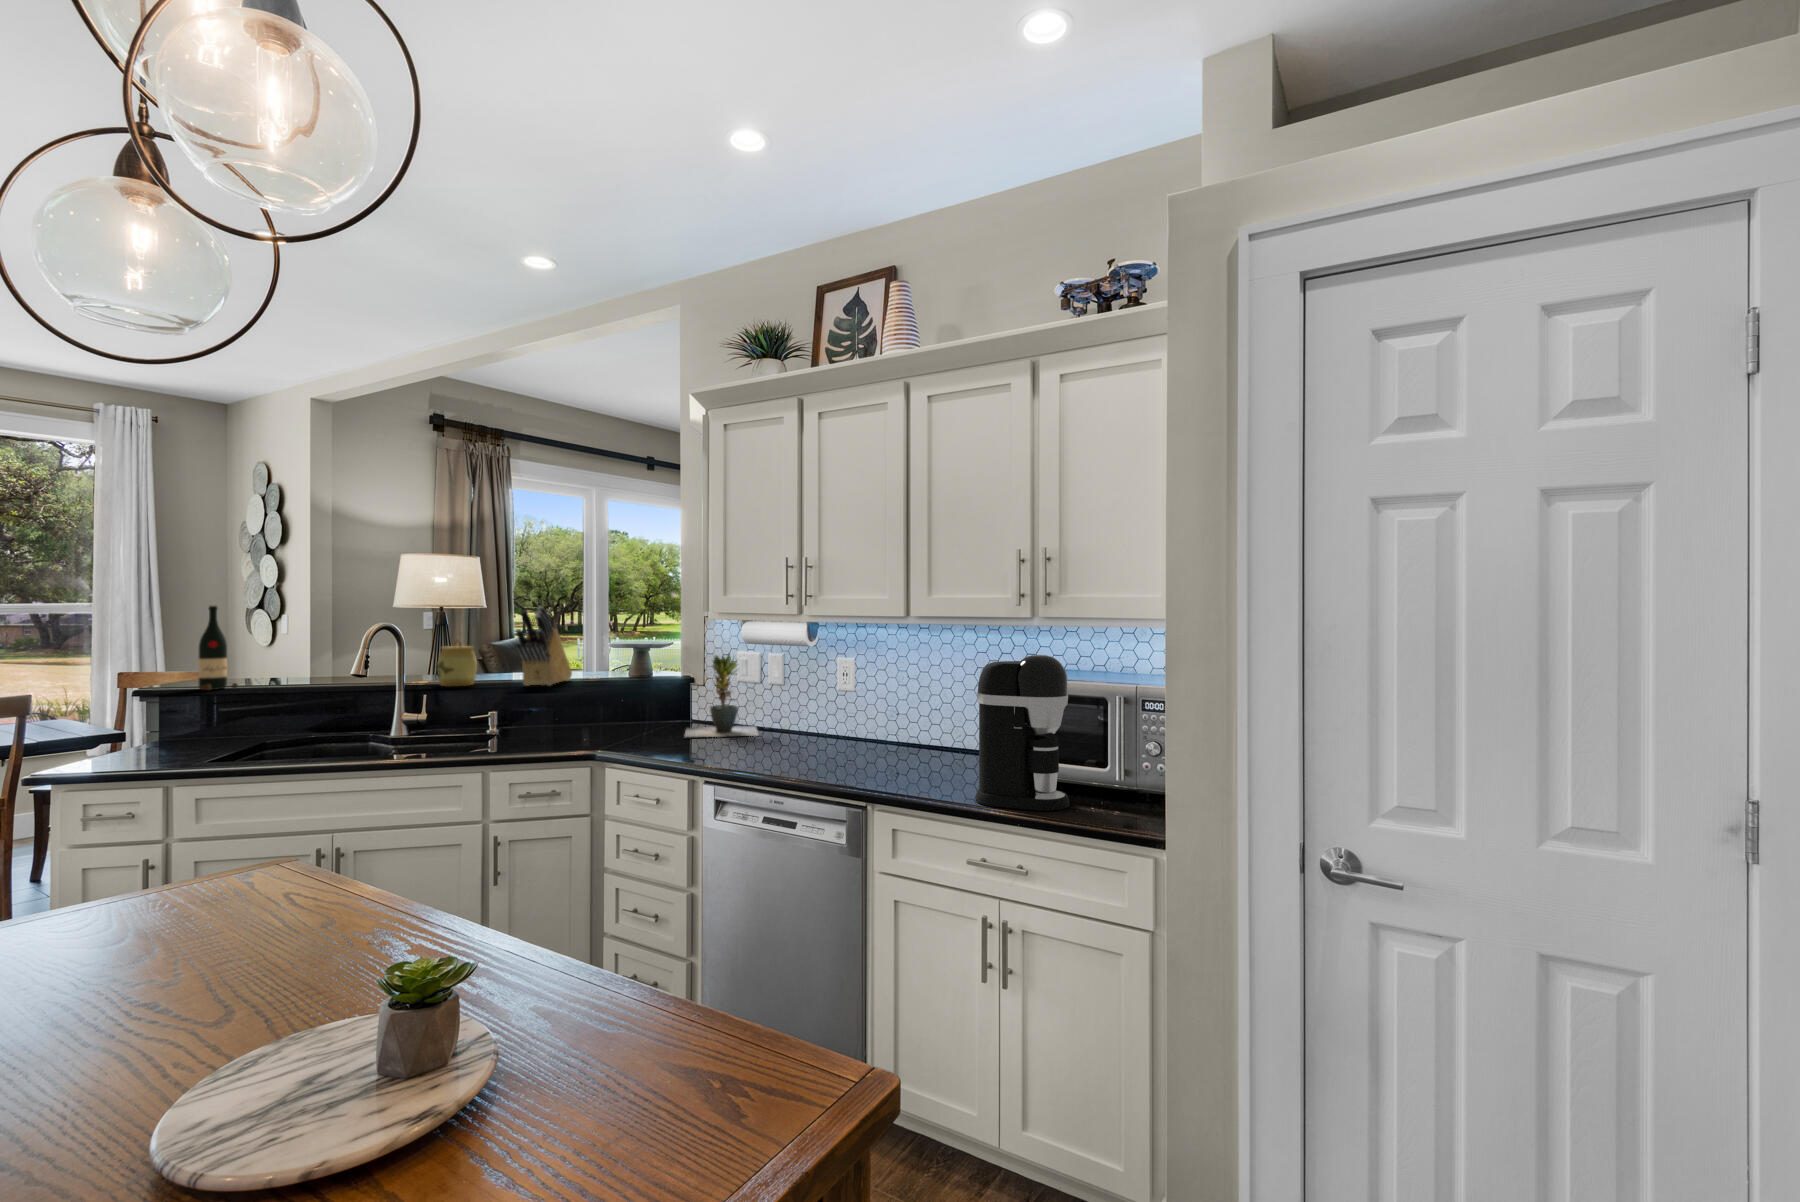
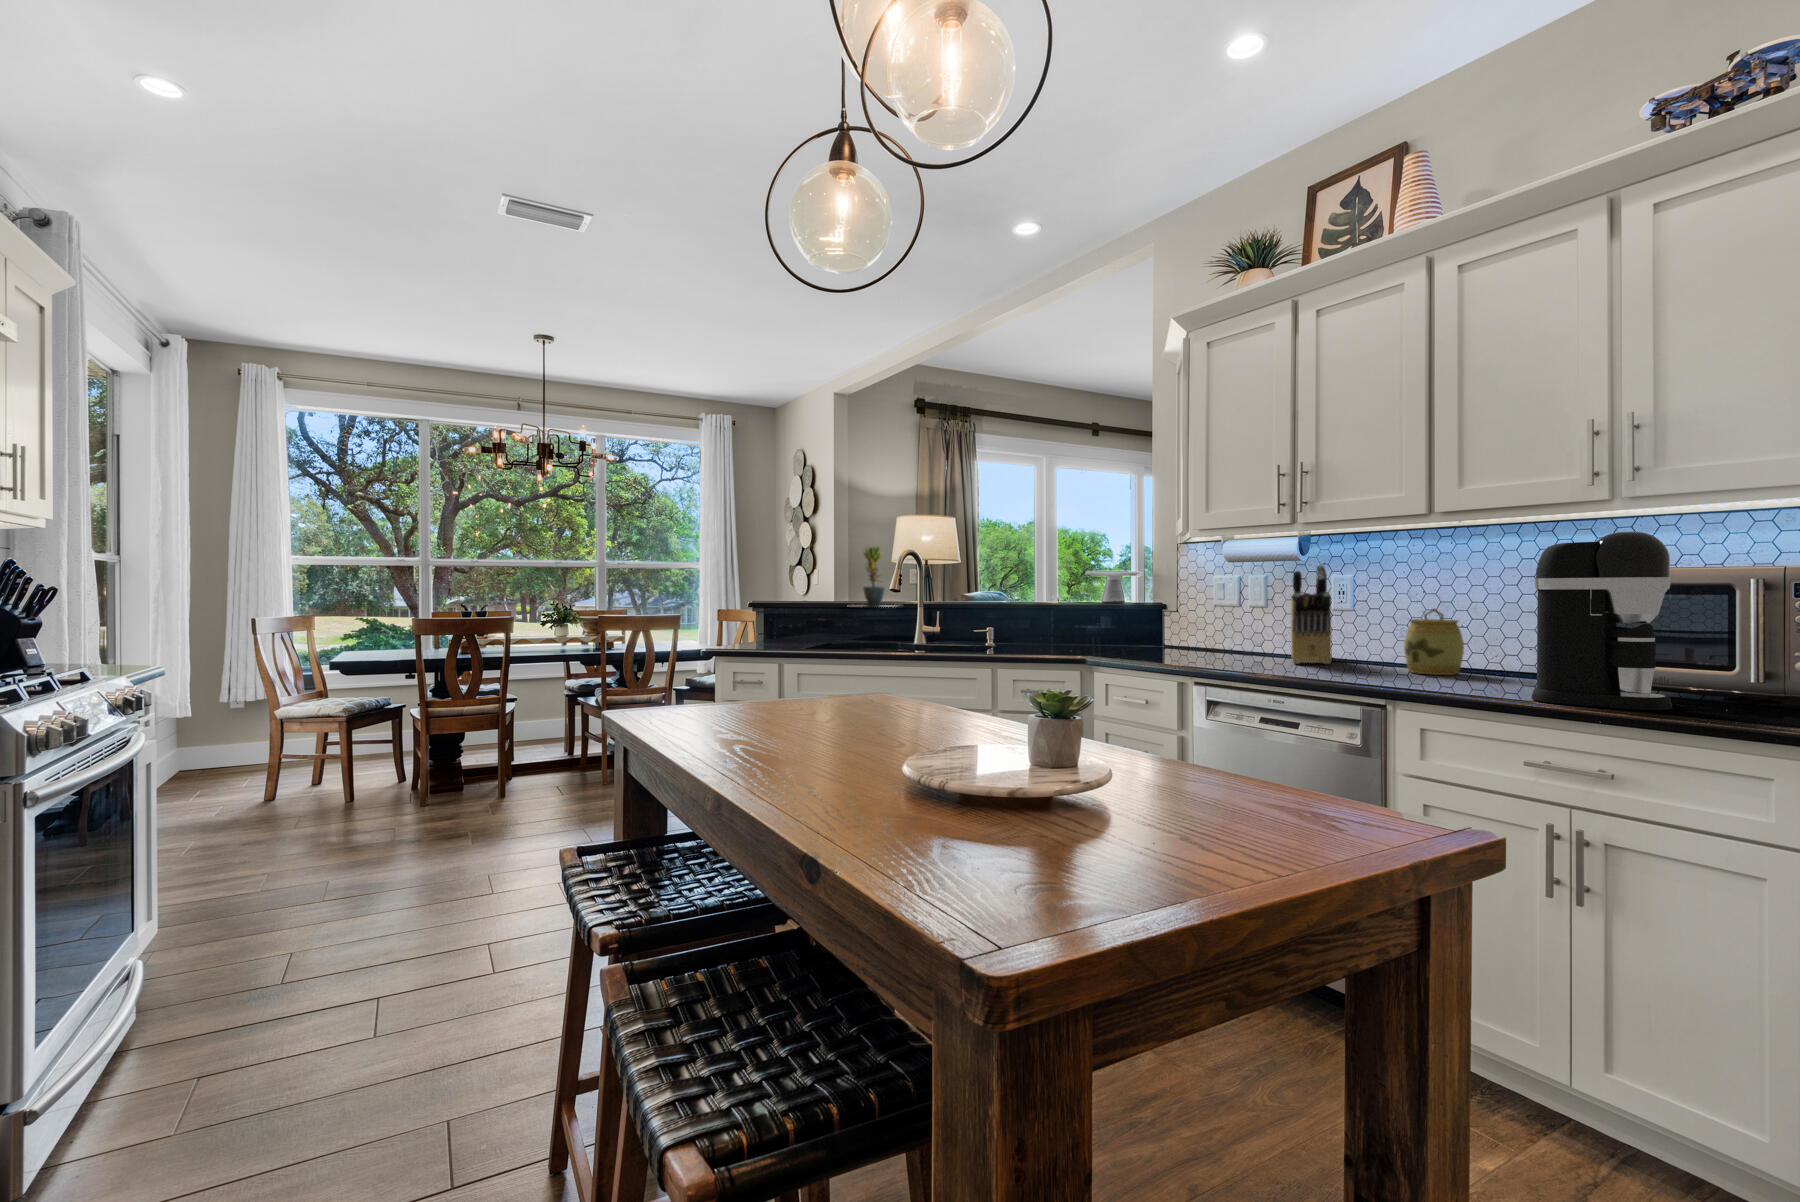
wine bottle: present [198,606,238,690] -> none [781,542,806,607]
knife block: present [515,606,572,686] -> present [1291,565,1332,664]
jar: present [437,639,477,686] -> present [1404,609,1464,675]
potted plant: present [685,653,758,737] -> present [863,547,885,607]

